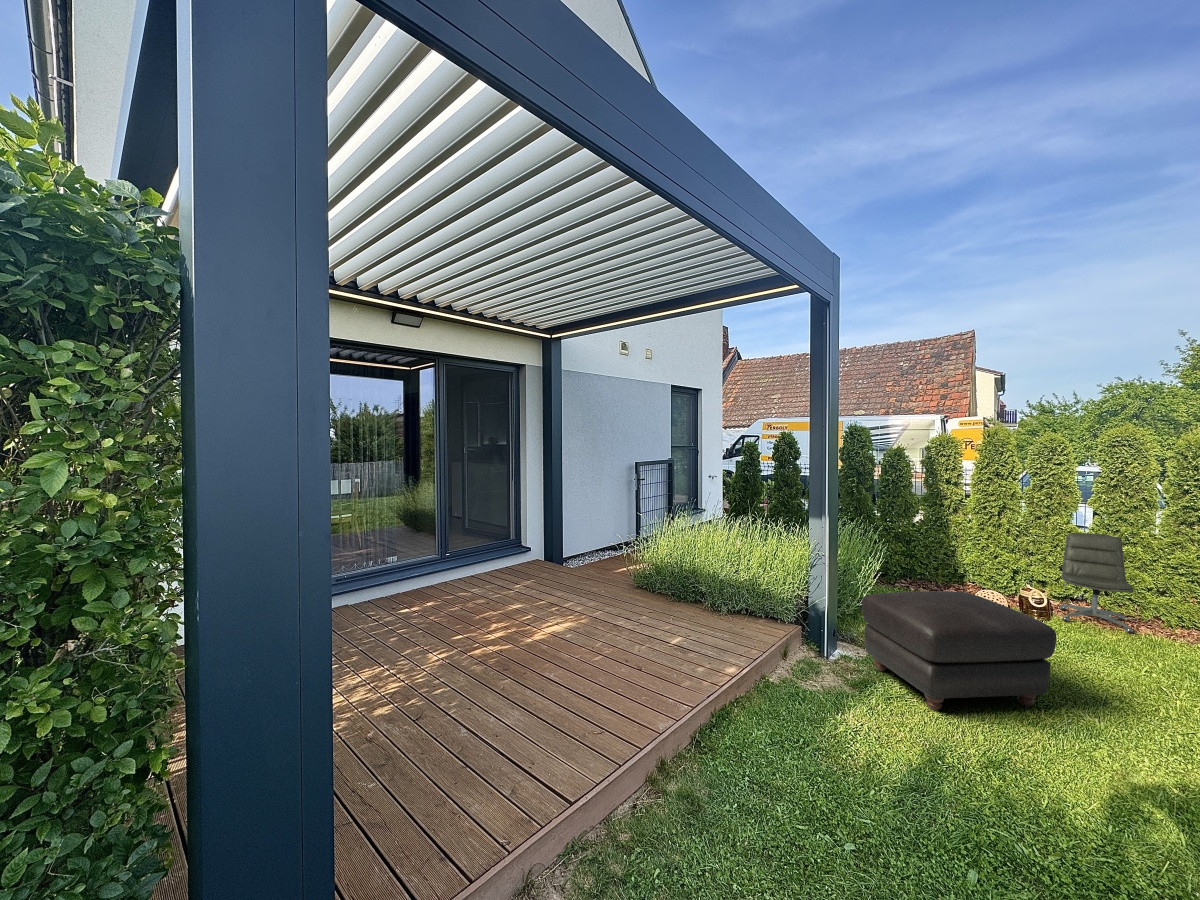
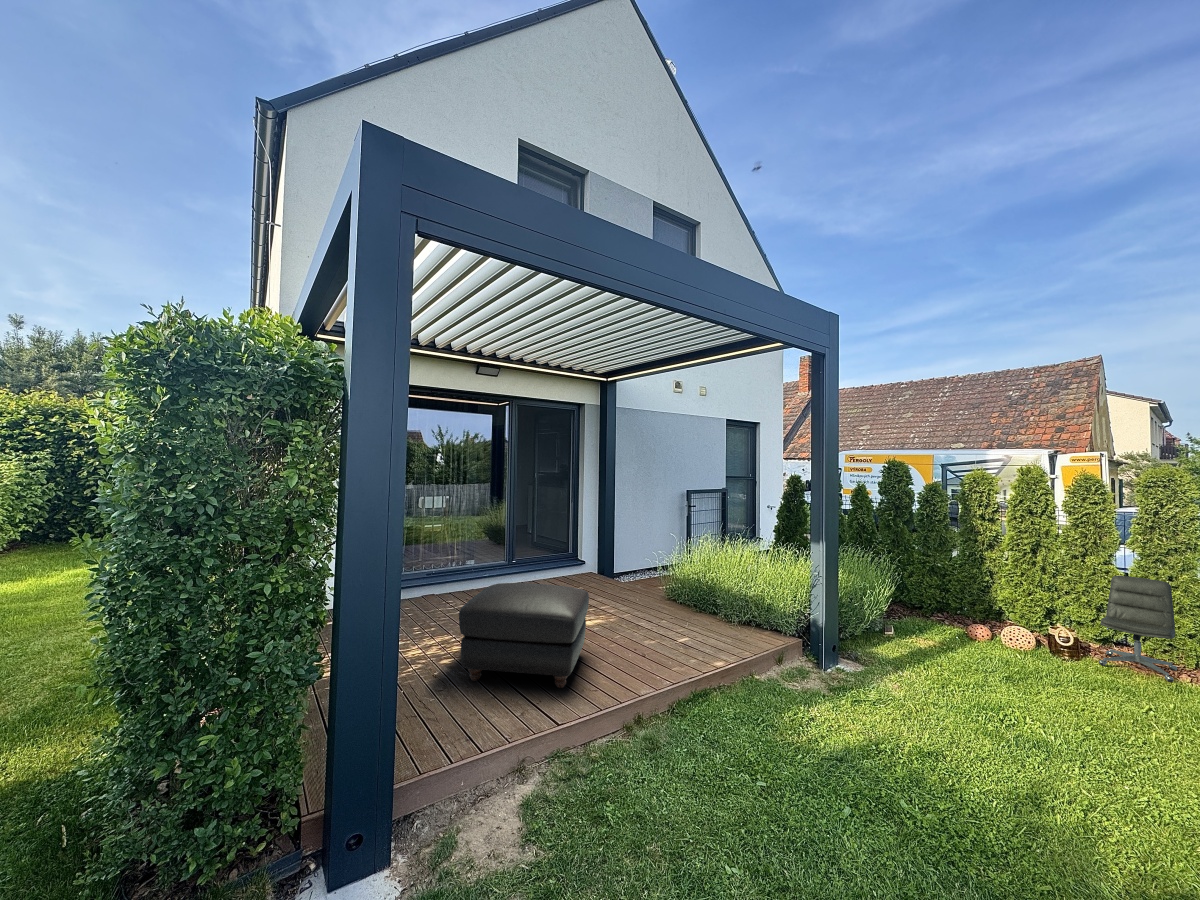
ottoman: present [862,591,1057,711] -> present [459,583,589,688]

